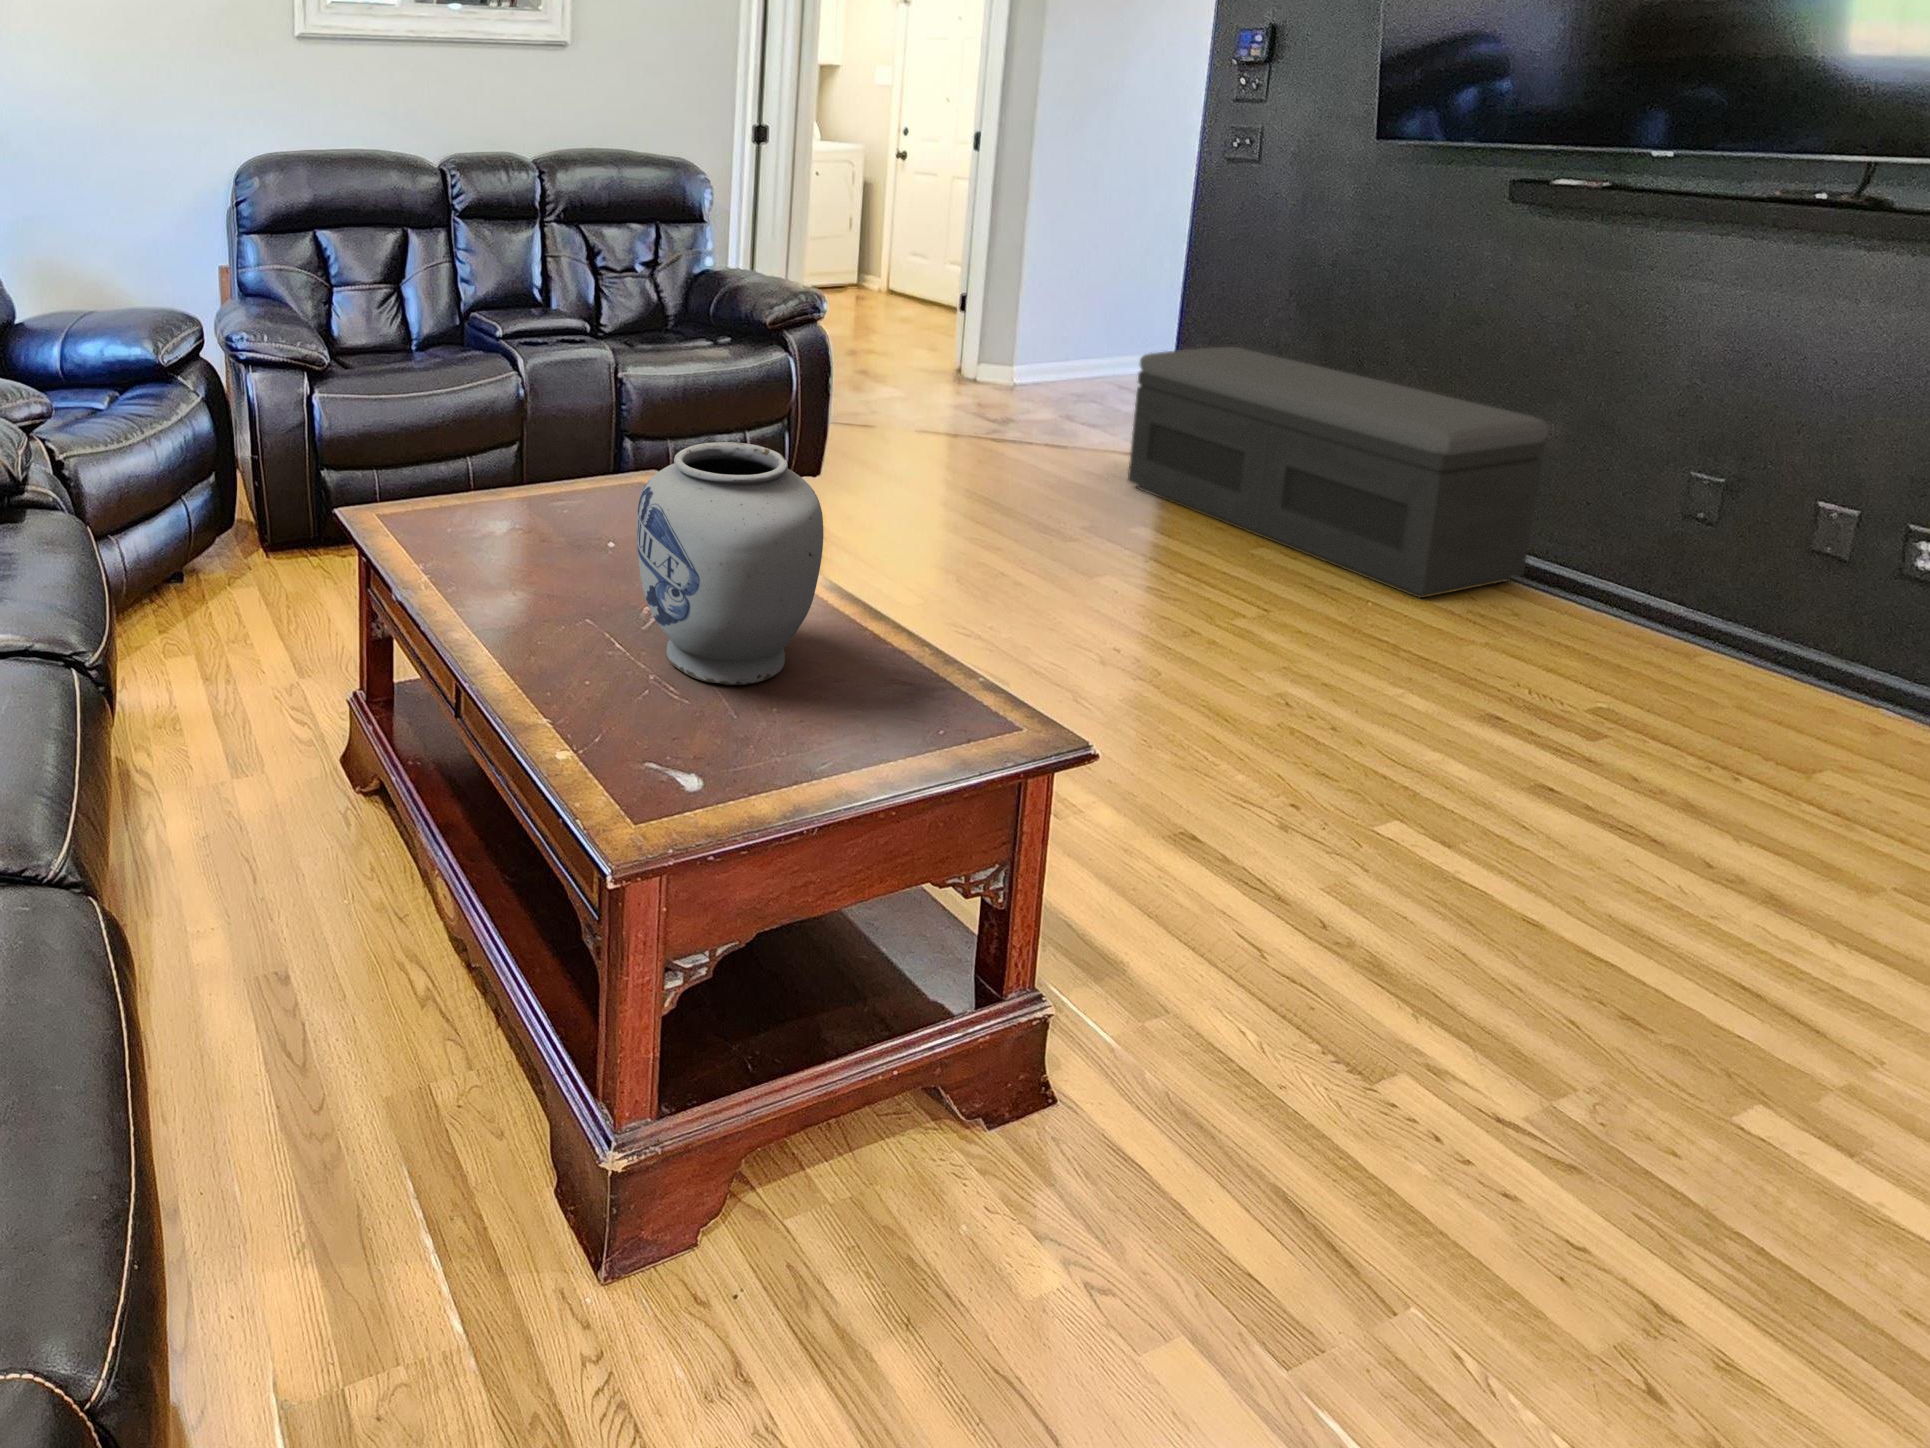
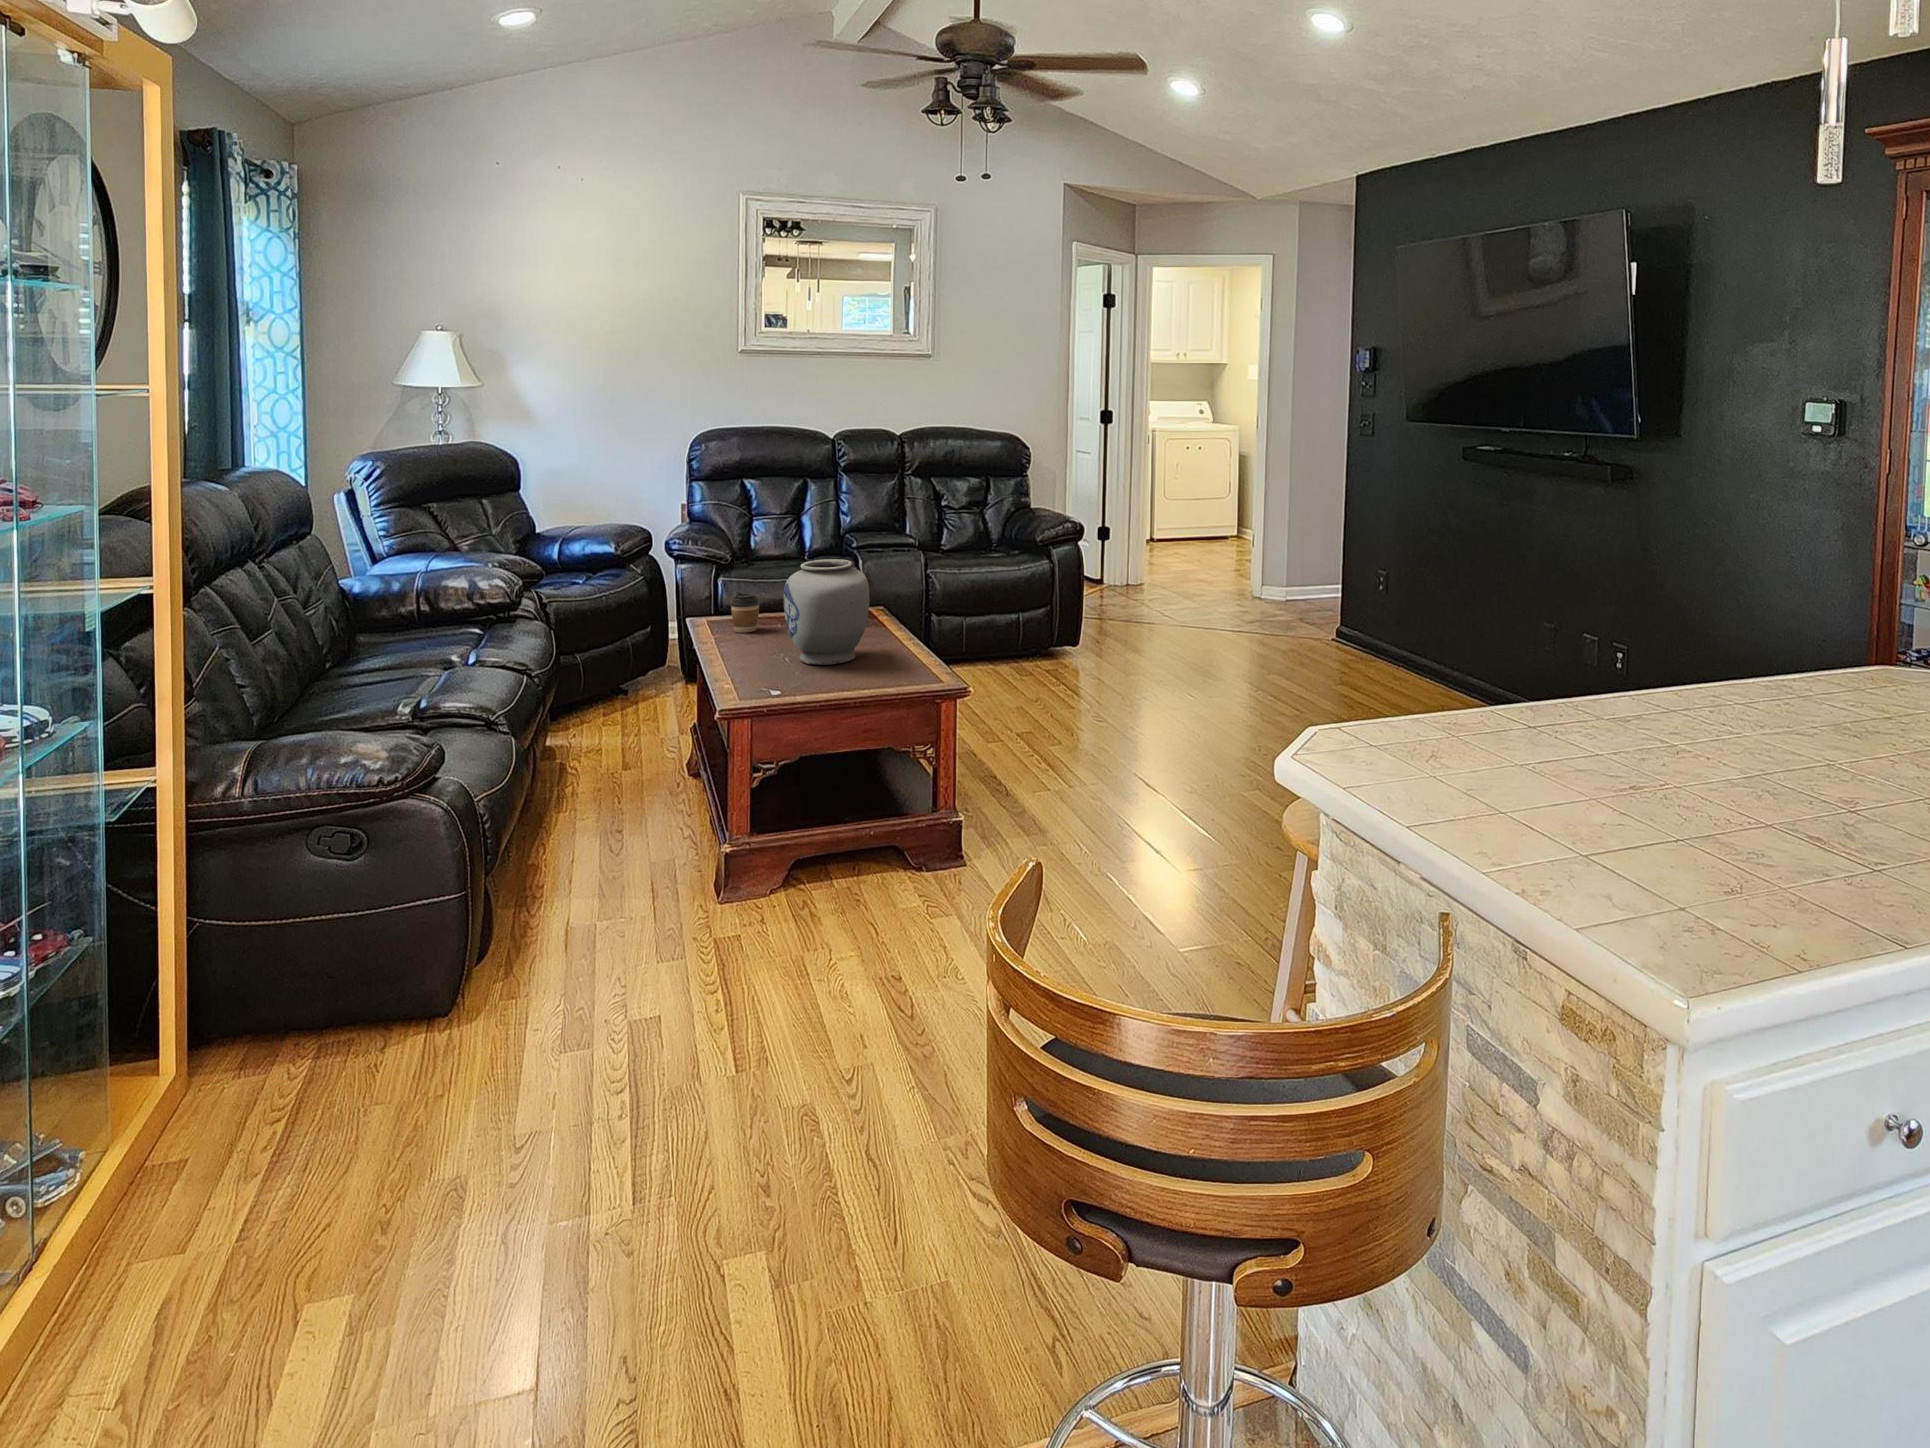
storage bench: present [1128,347,1549,598] -> none [1286,560,1477,705]
coffee cup: none [452,482,509,563] -> present [730,592,760,633]

